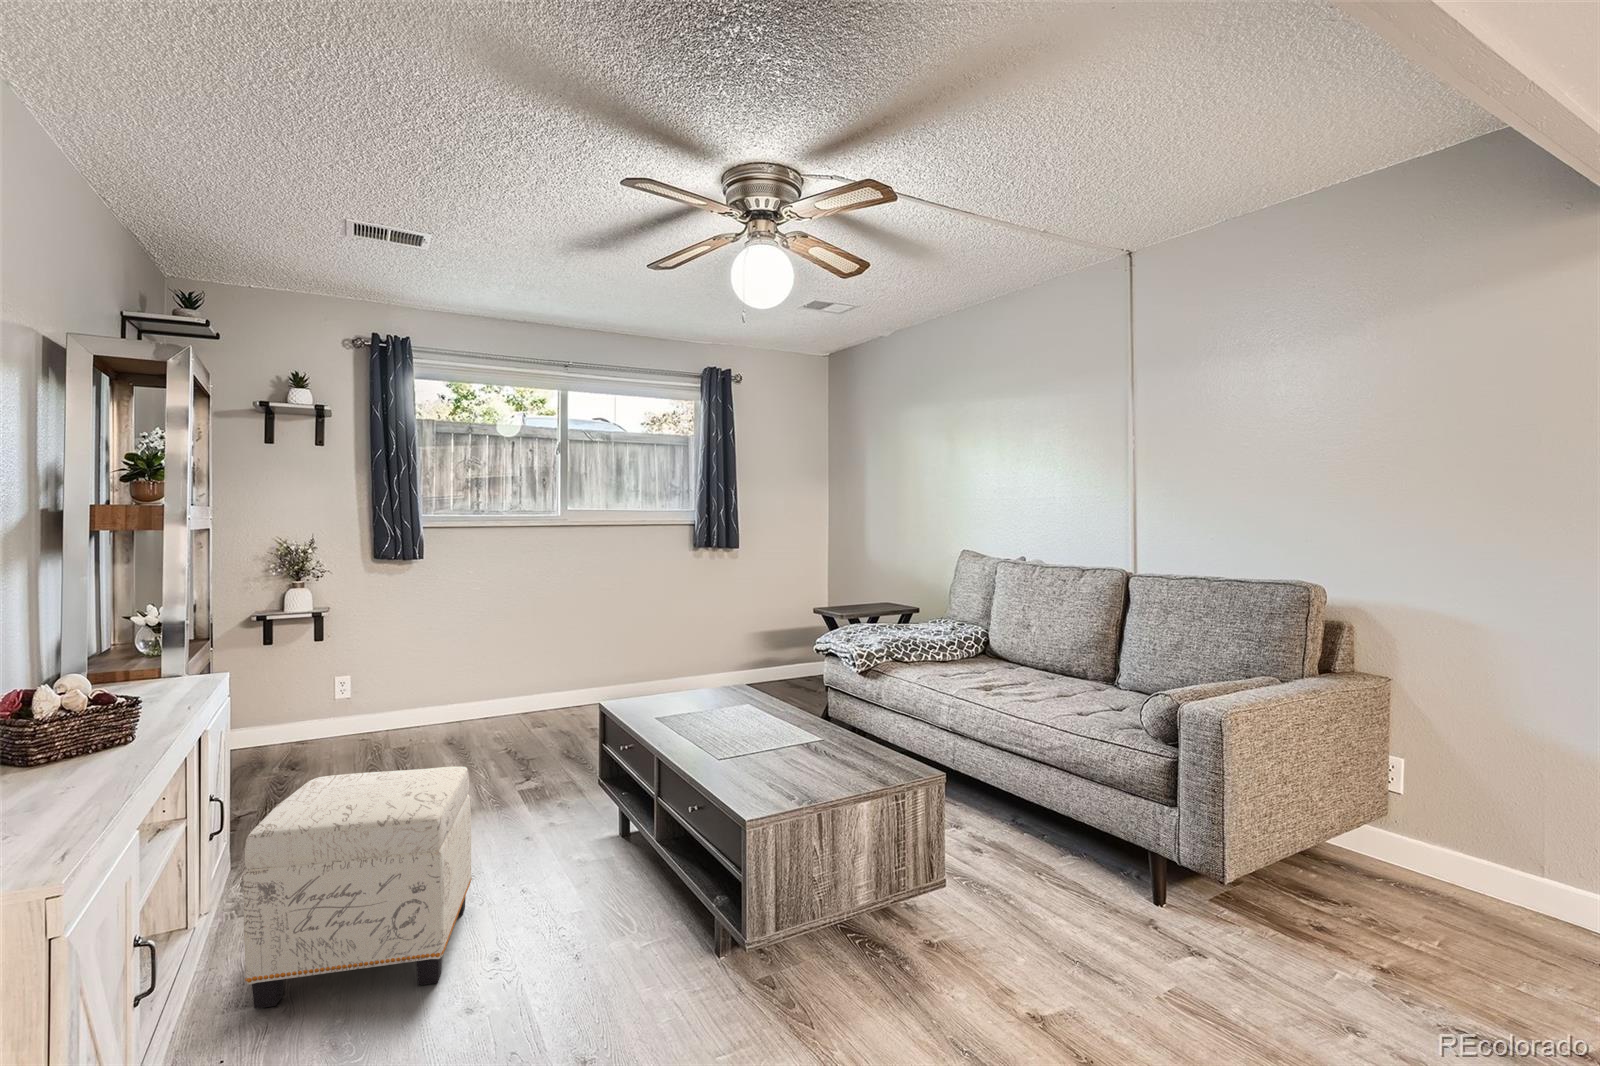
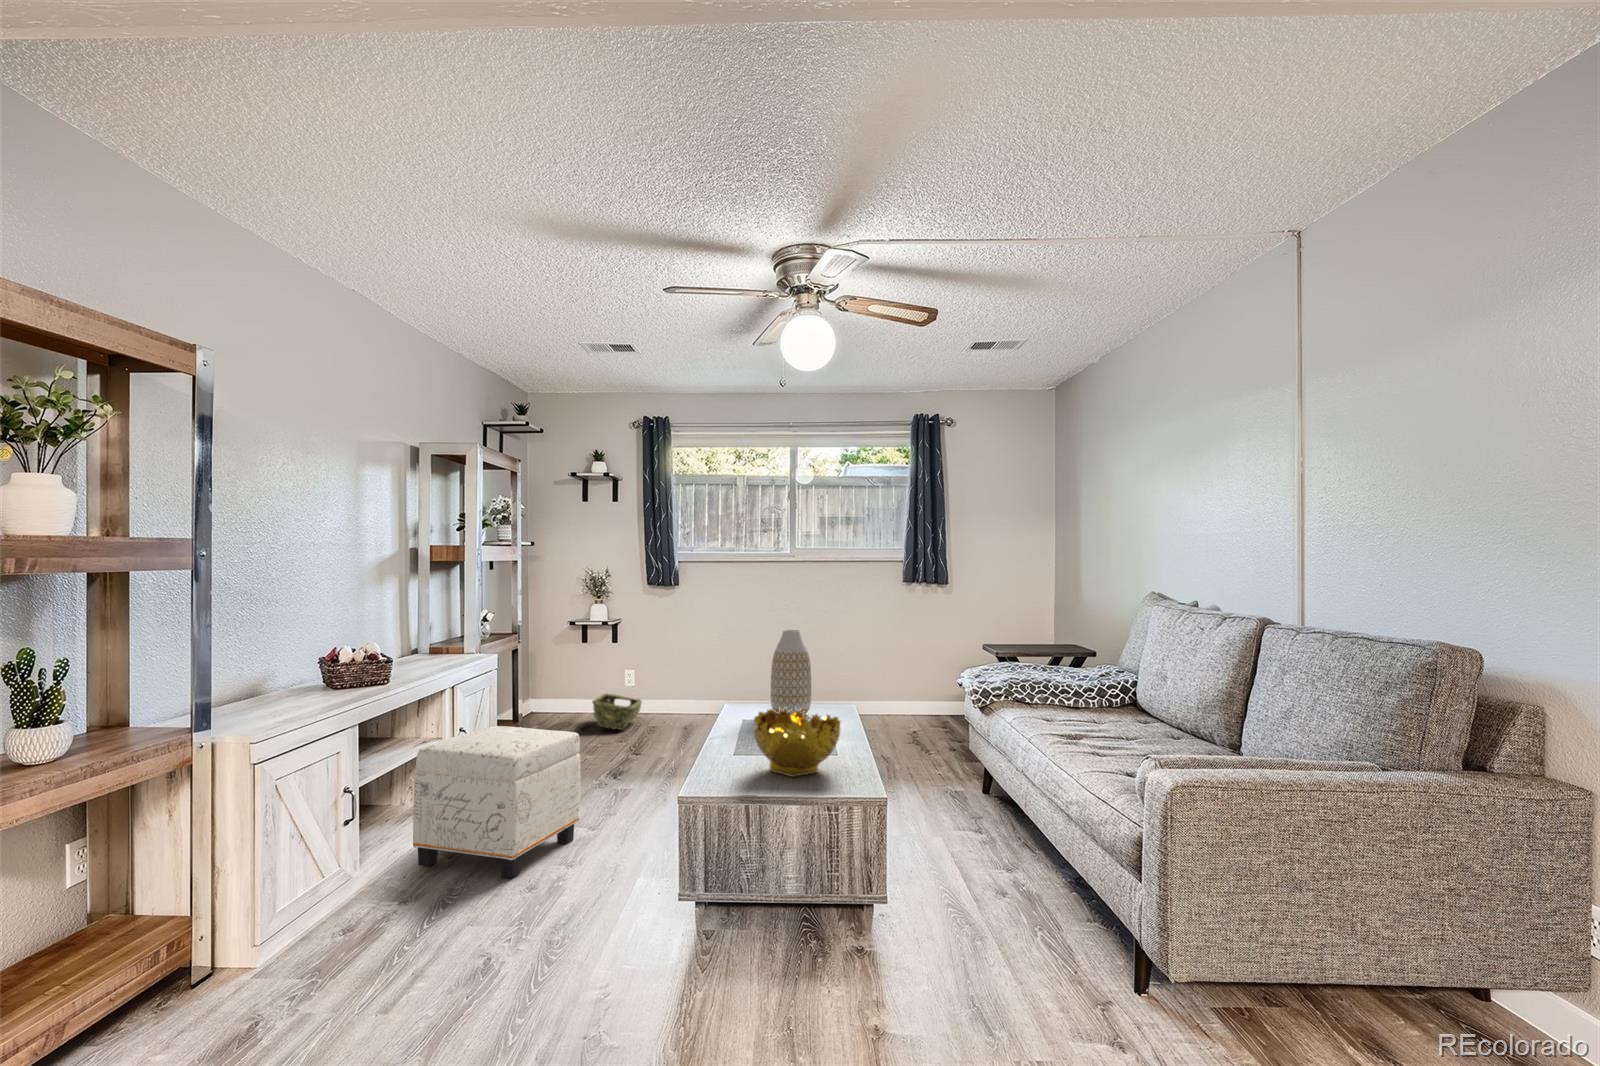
vase: none [674,607,721,707] -> present [771,630,811,715]
decorative bowl: none [765,695,864,774] -> present [753,707,840,777]
woven basket: none [317,706,382,752] -> present [592,694,642,730]

